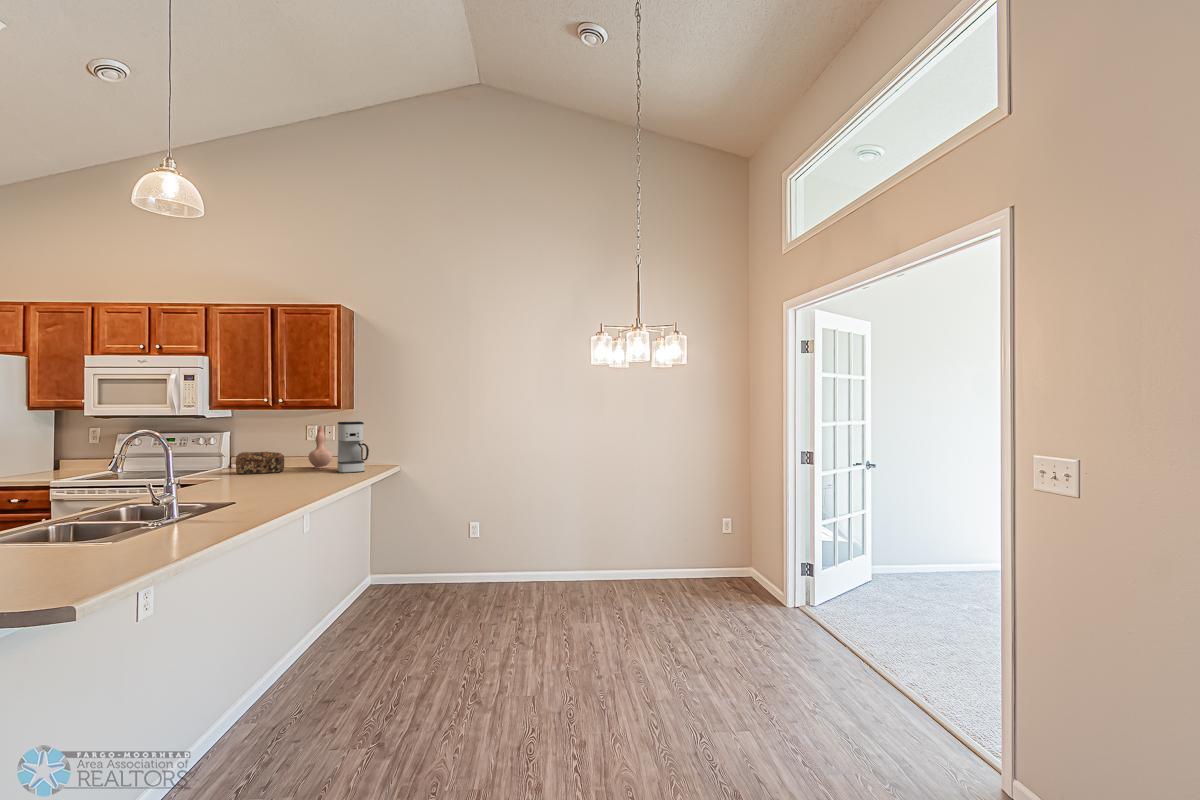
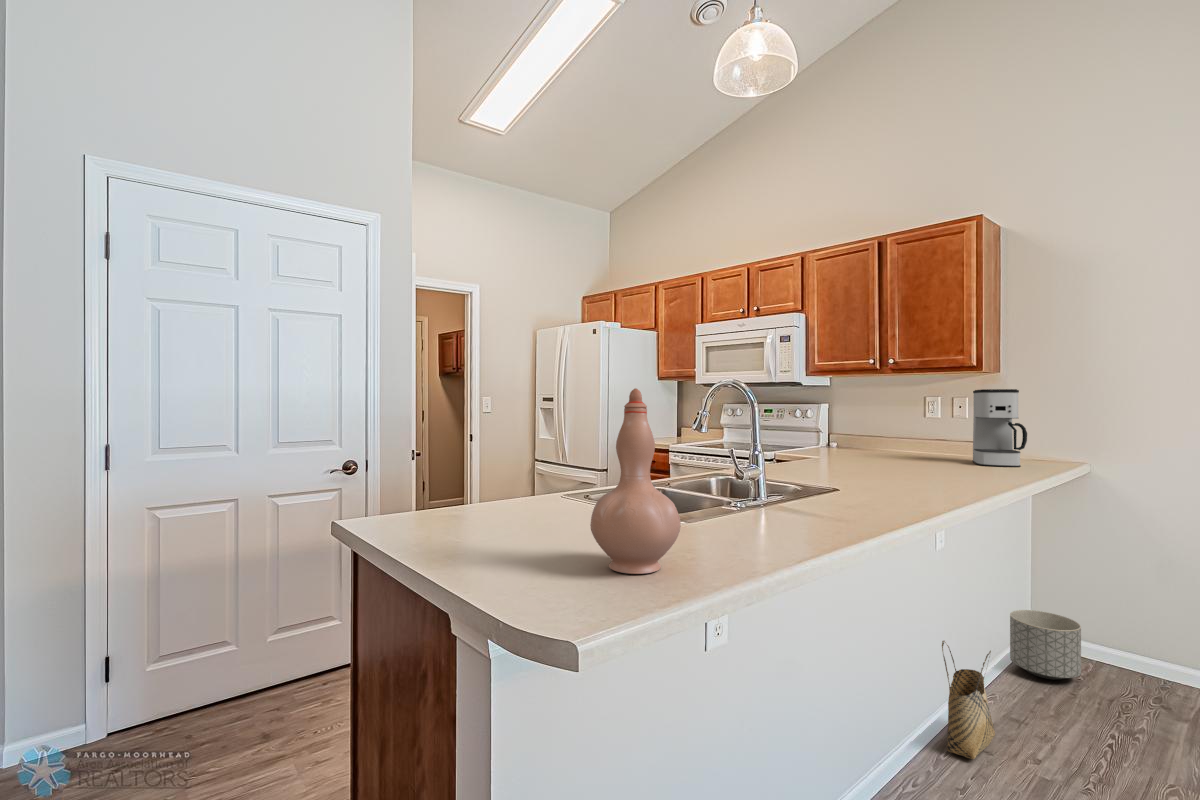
vase: present [308,425,332,468] -> present [590,388,681,574]
bread loaf: present [236,452,284,474] -> none [835,428,894,457]
planter: none [358,561,396,601] -> present [1010,610,1081,680]
woven basket: none [308,588,340,658] -> present [942,641,995,759]

